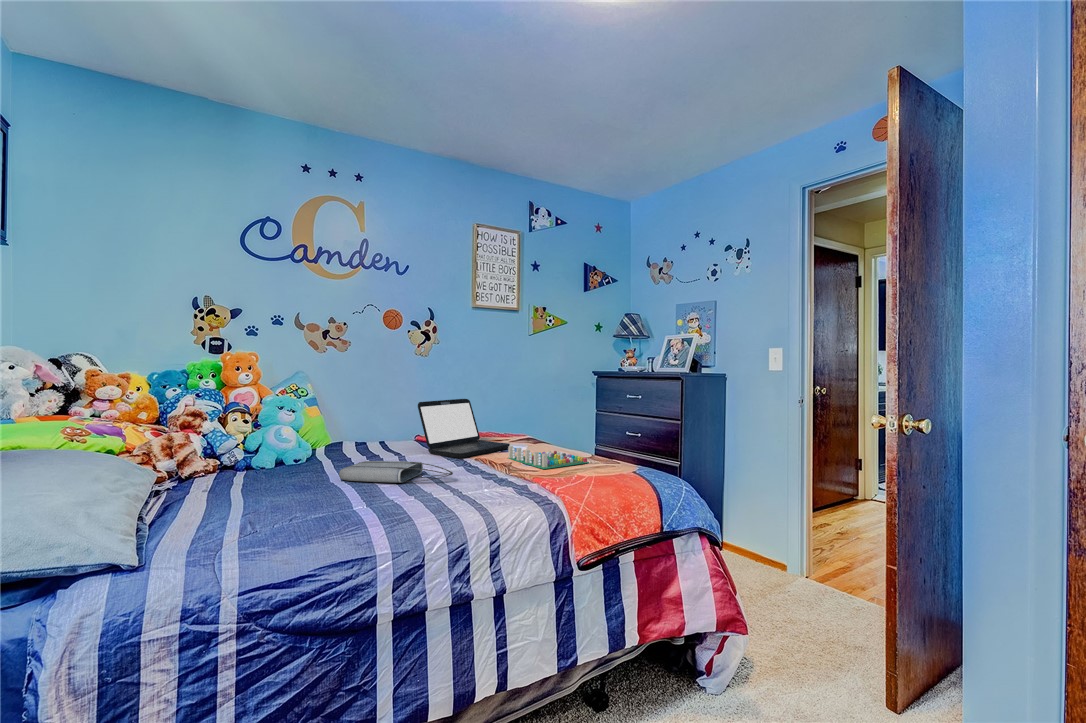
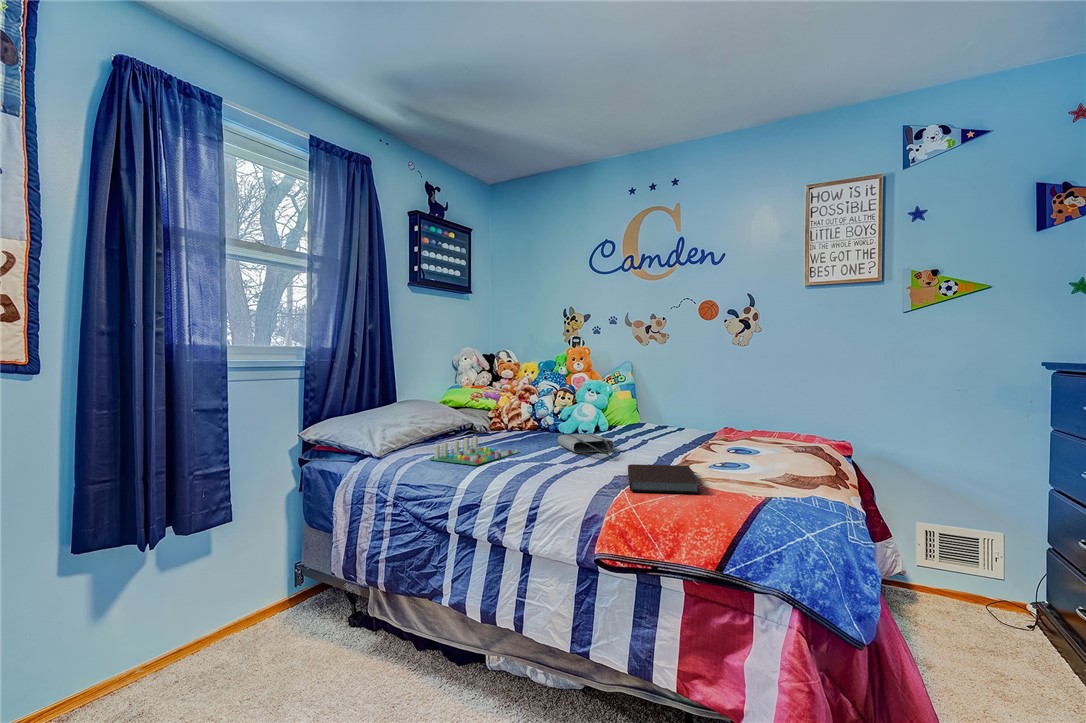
laptop: present [418,399,510,458] -> none [676,389,767,449]
board game: present [508,446,589,469] -> present [430,436,518,465]
notebook: none [505,468,595,495] -> present [628,464,701,494]

